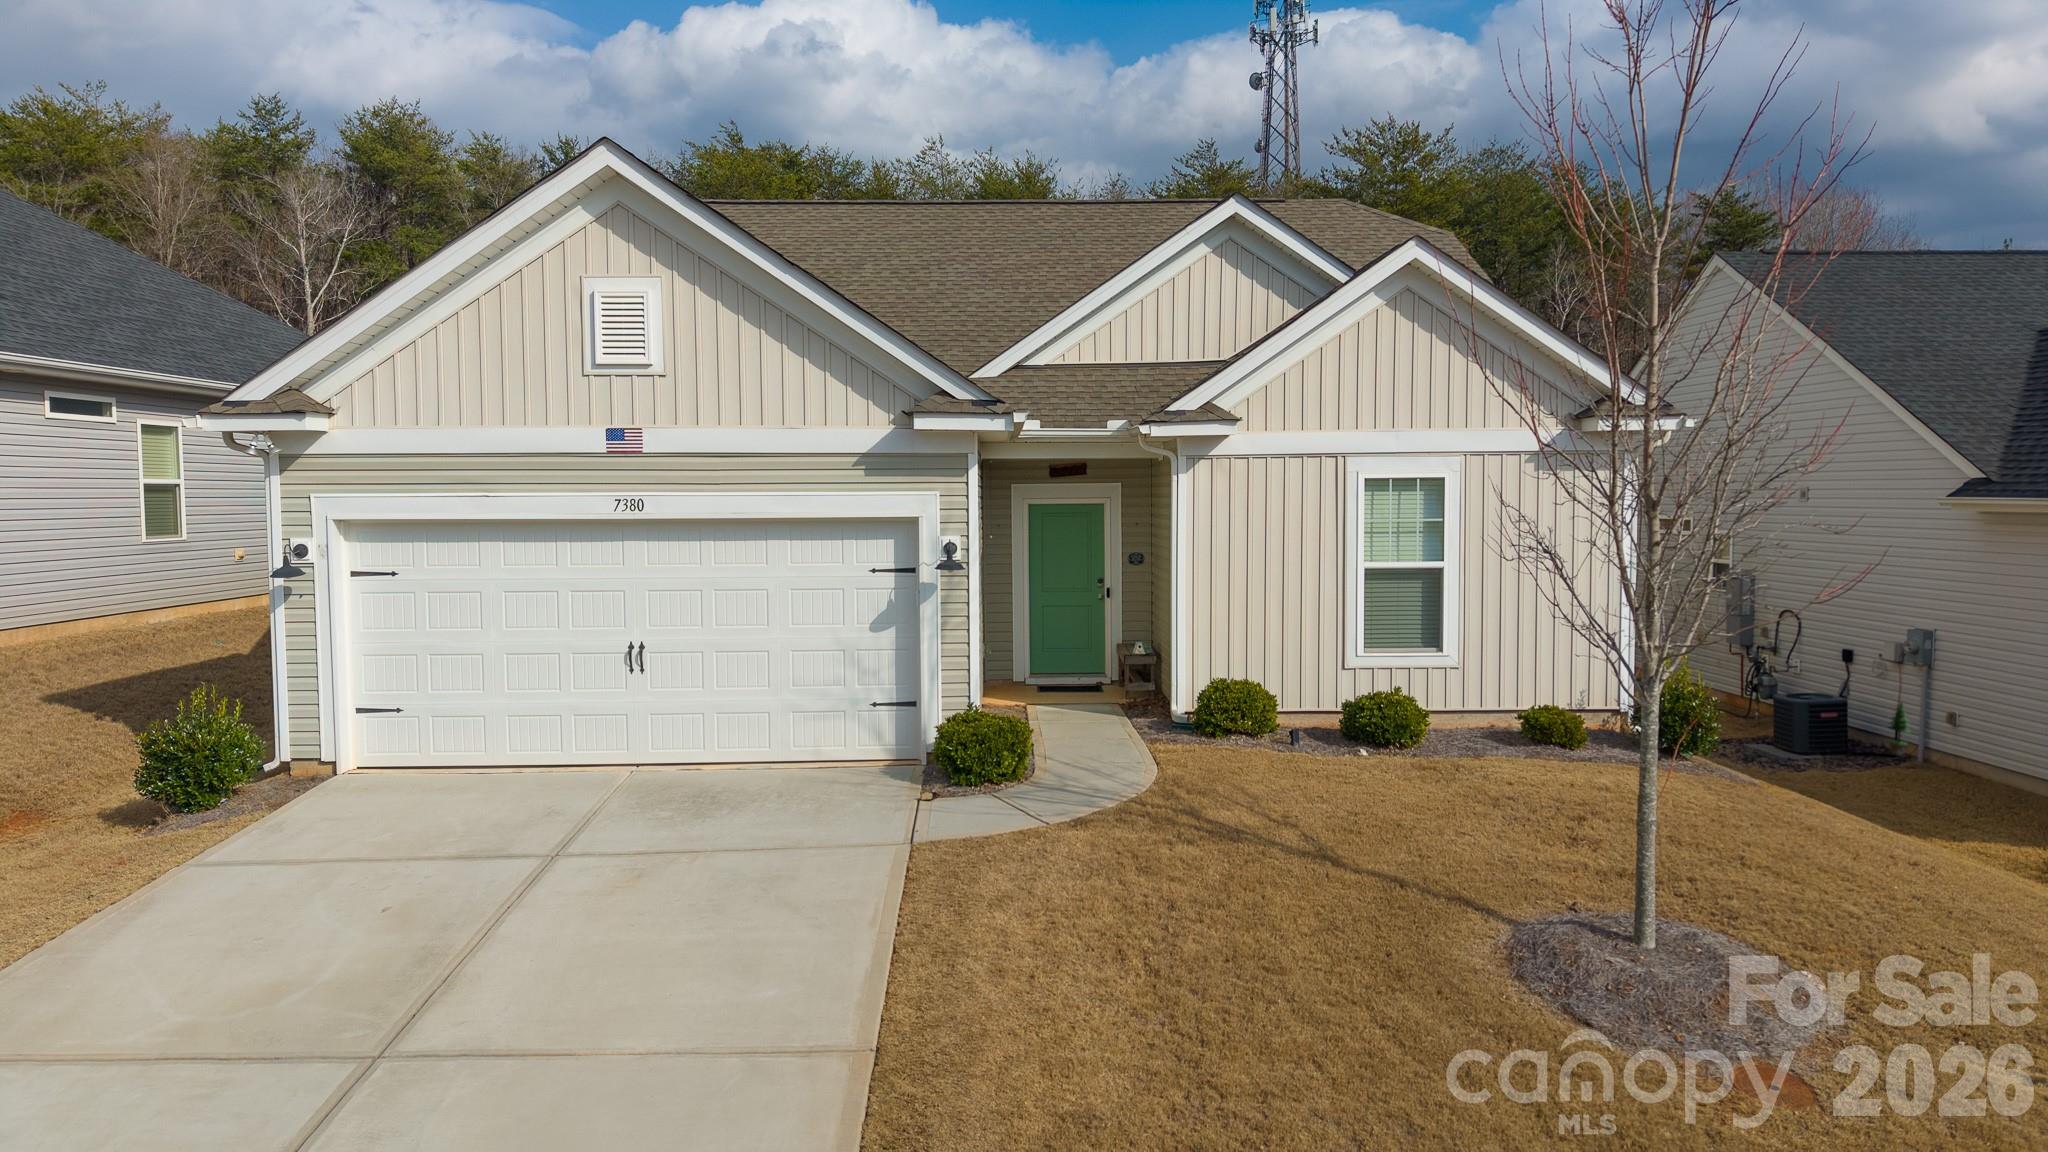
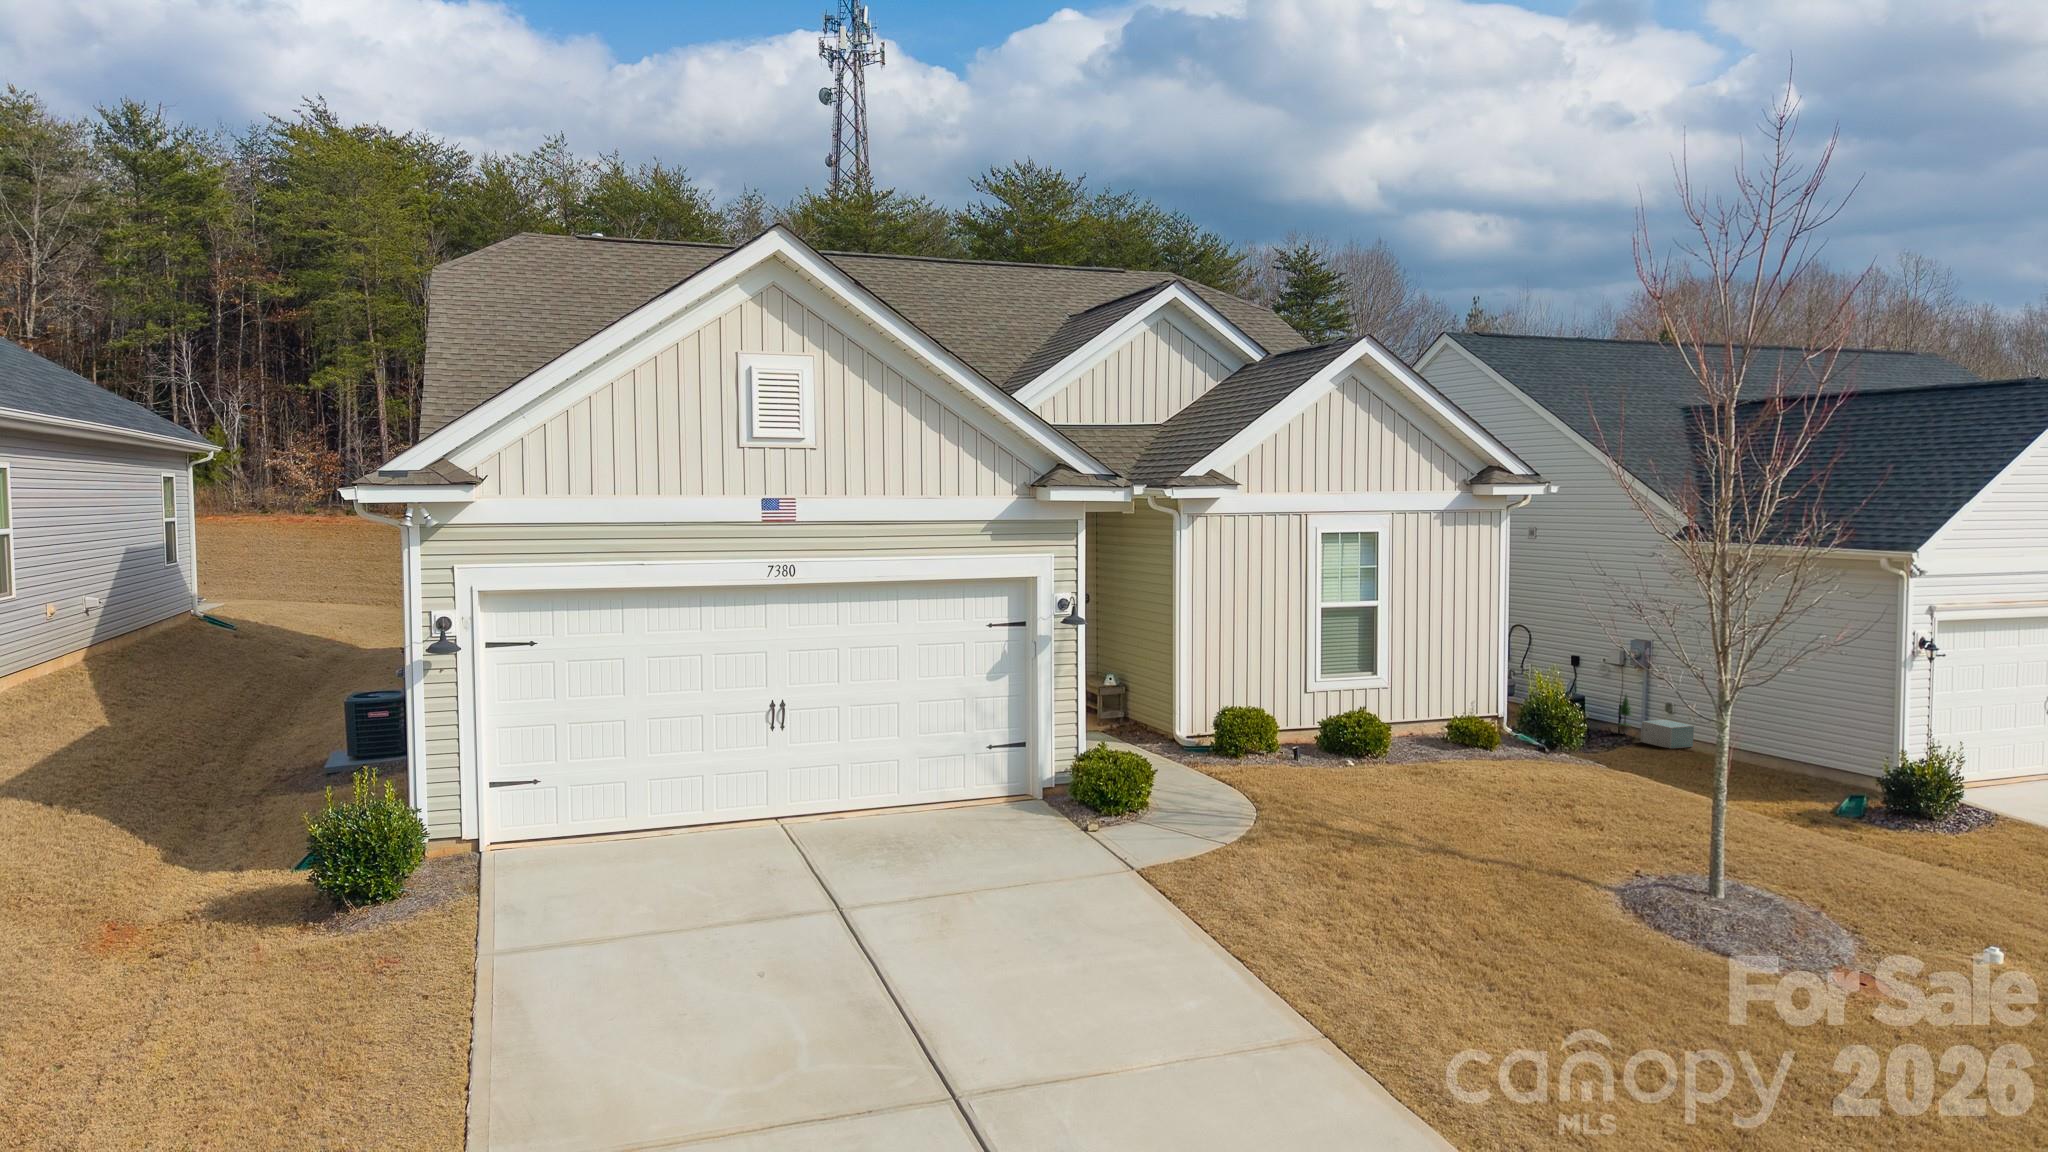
storage box: none [1908,740,1990,781] -> present [1641,719,1694,748]

